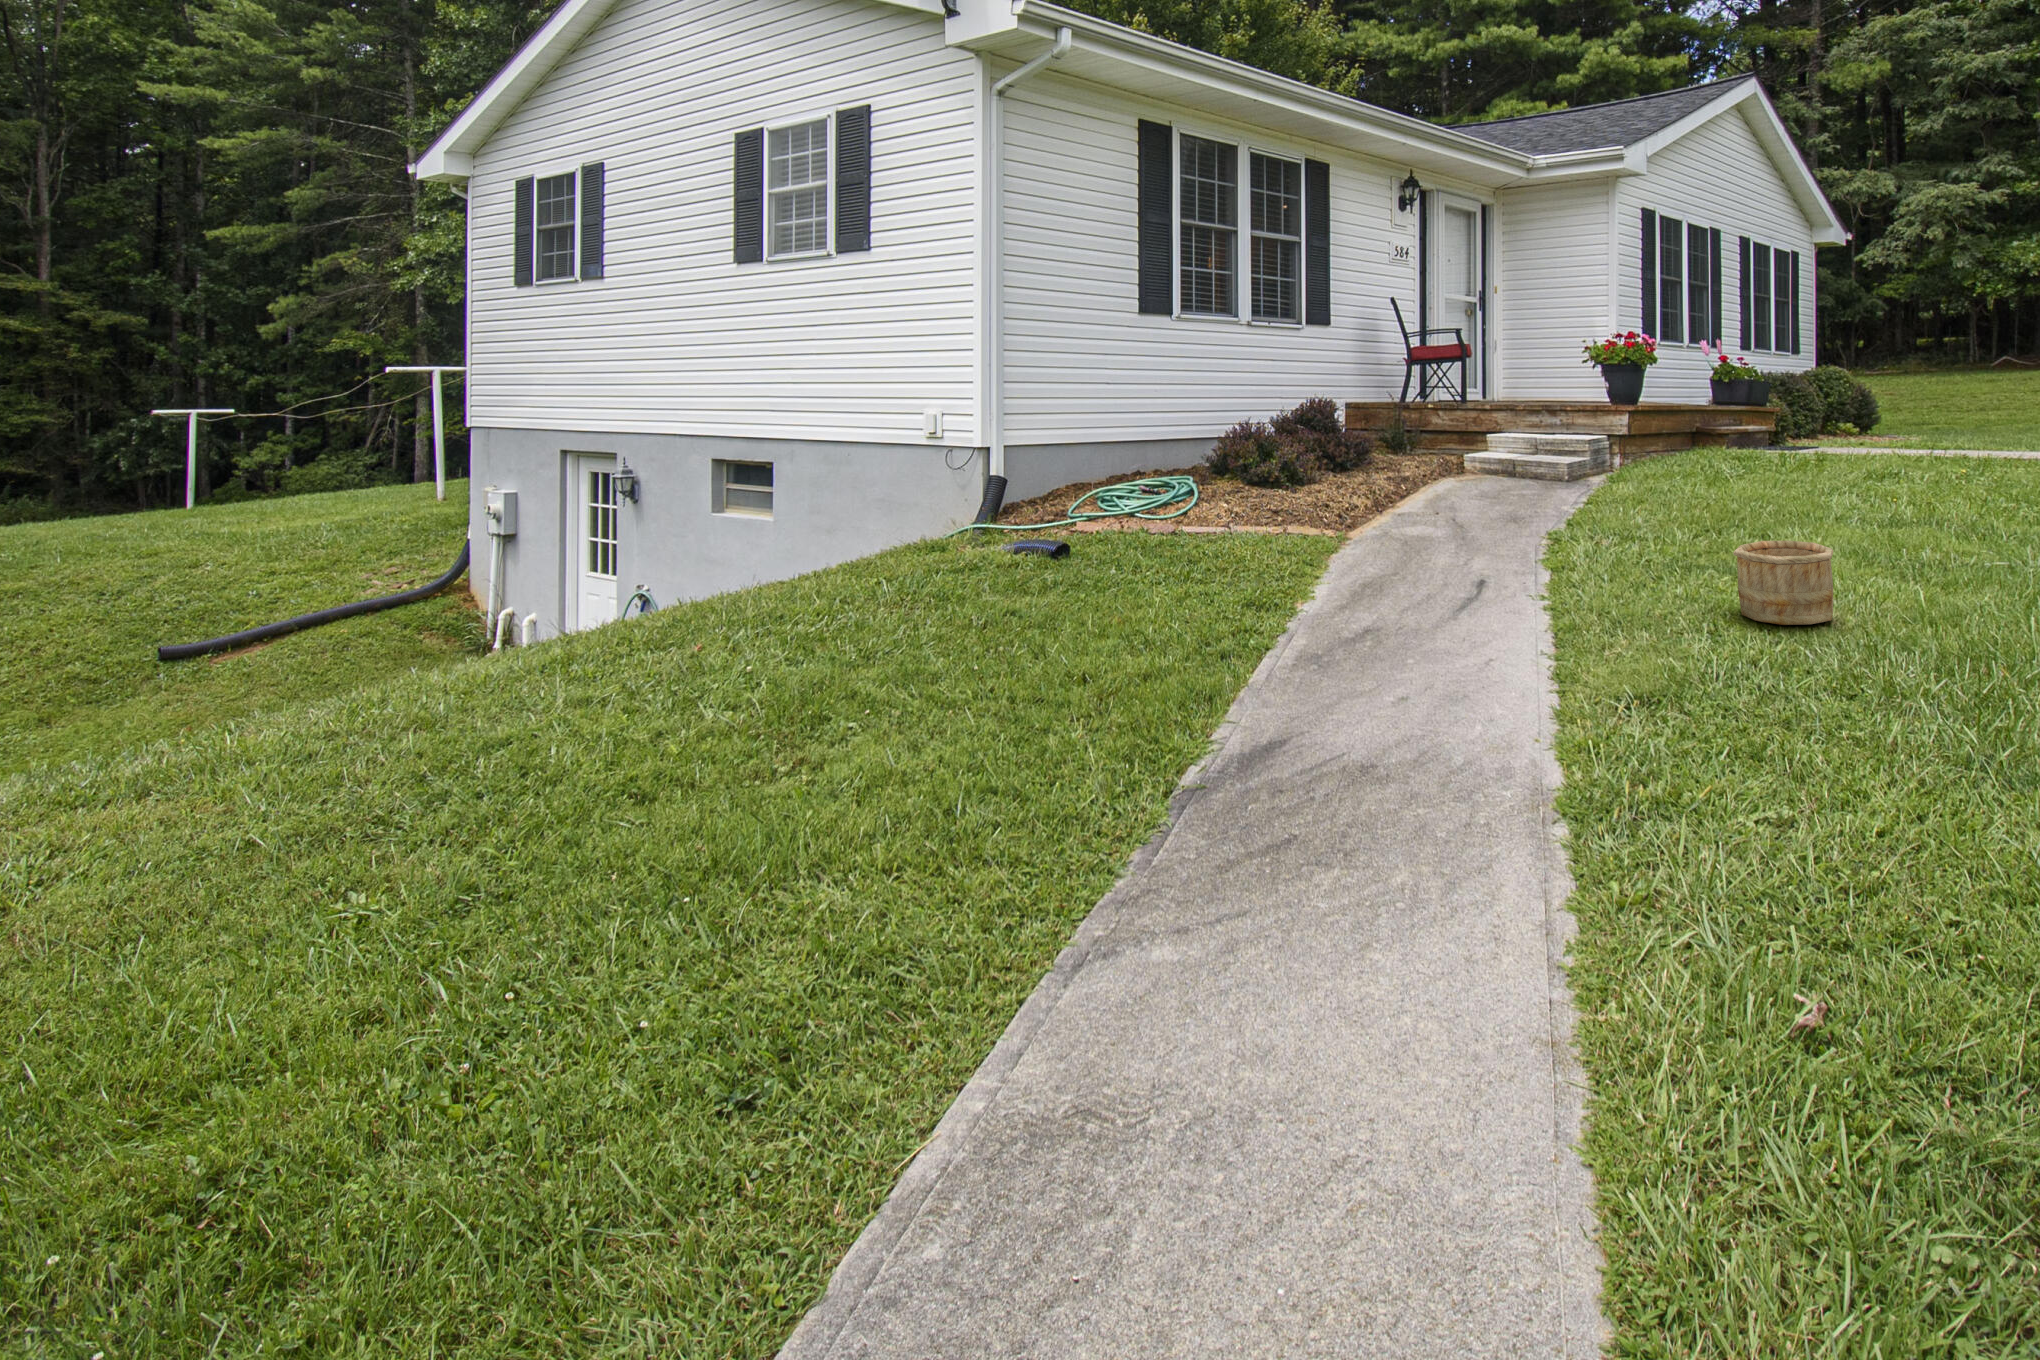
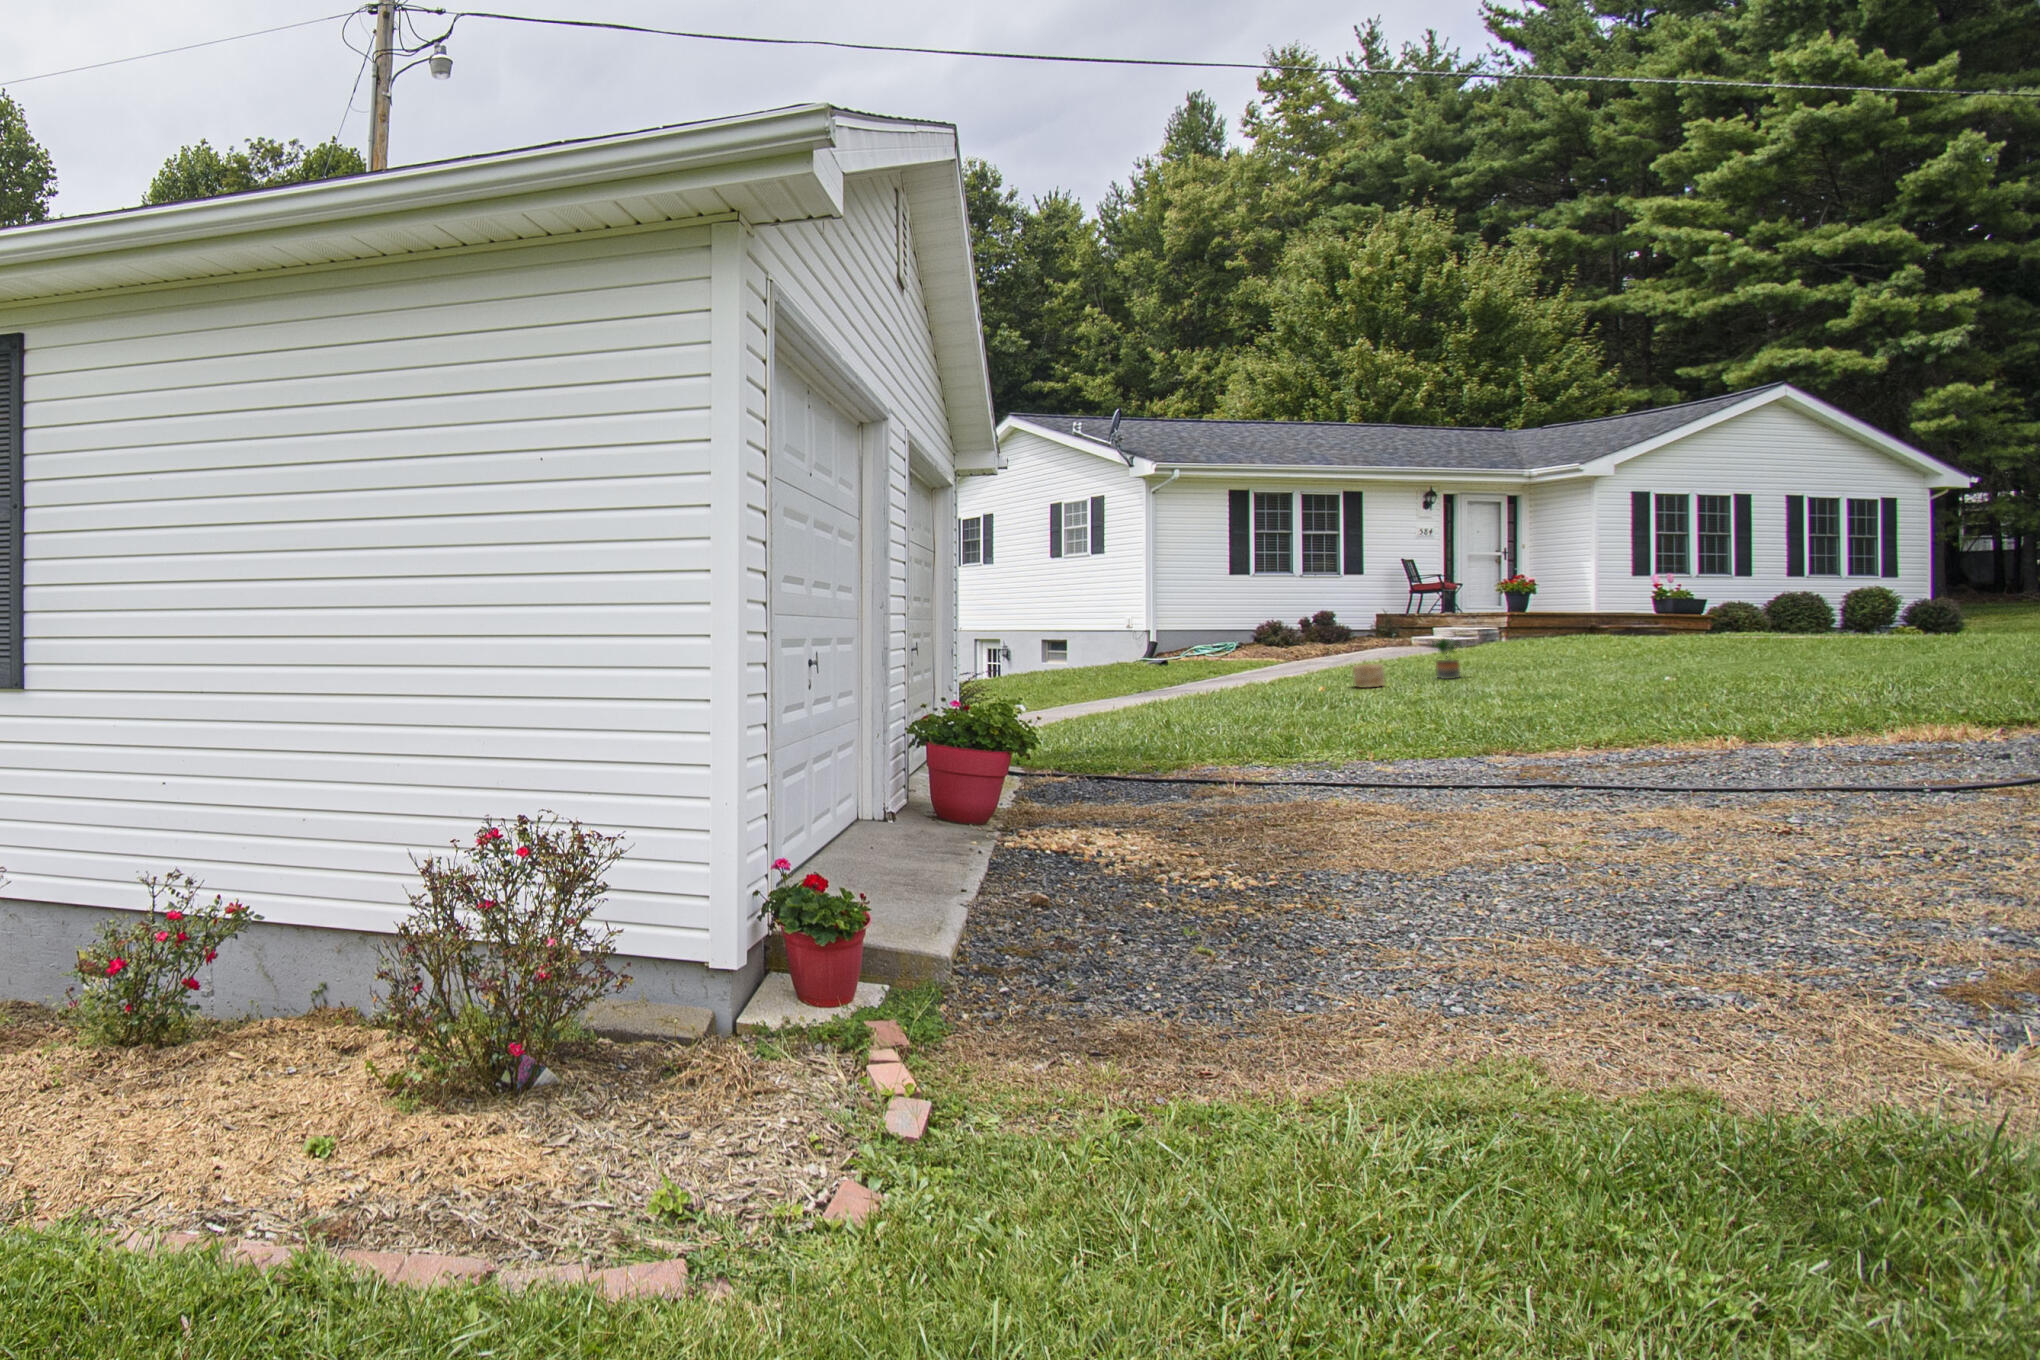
potted tree: none [1827,453,1911,570] -> present [1432,639,1462,679]

